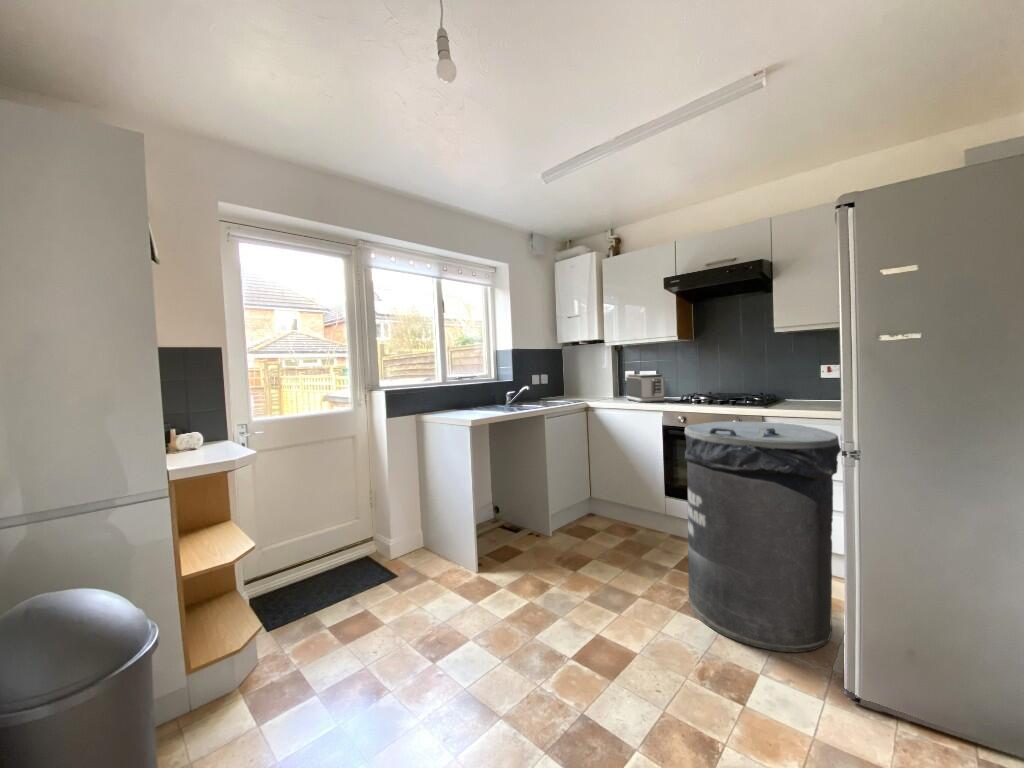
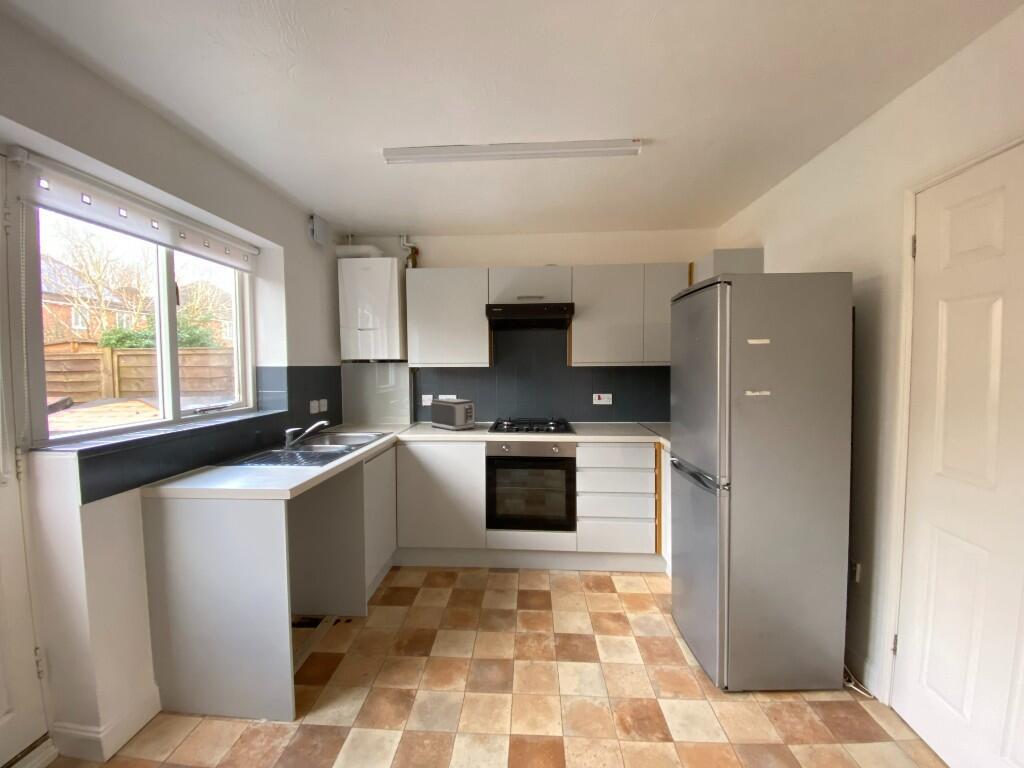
trash can: present [685,421,841,652] -> none [548,449,673,669]

